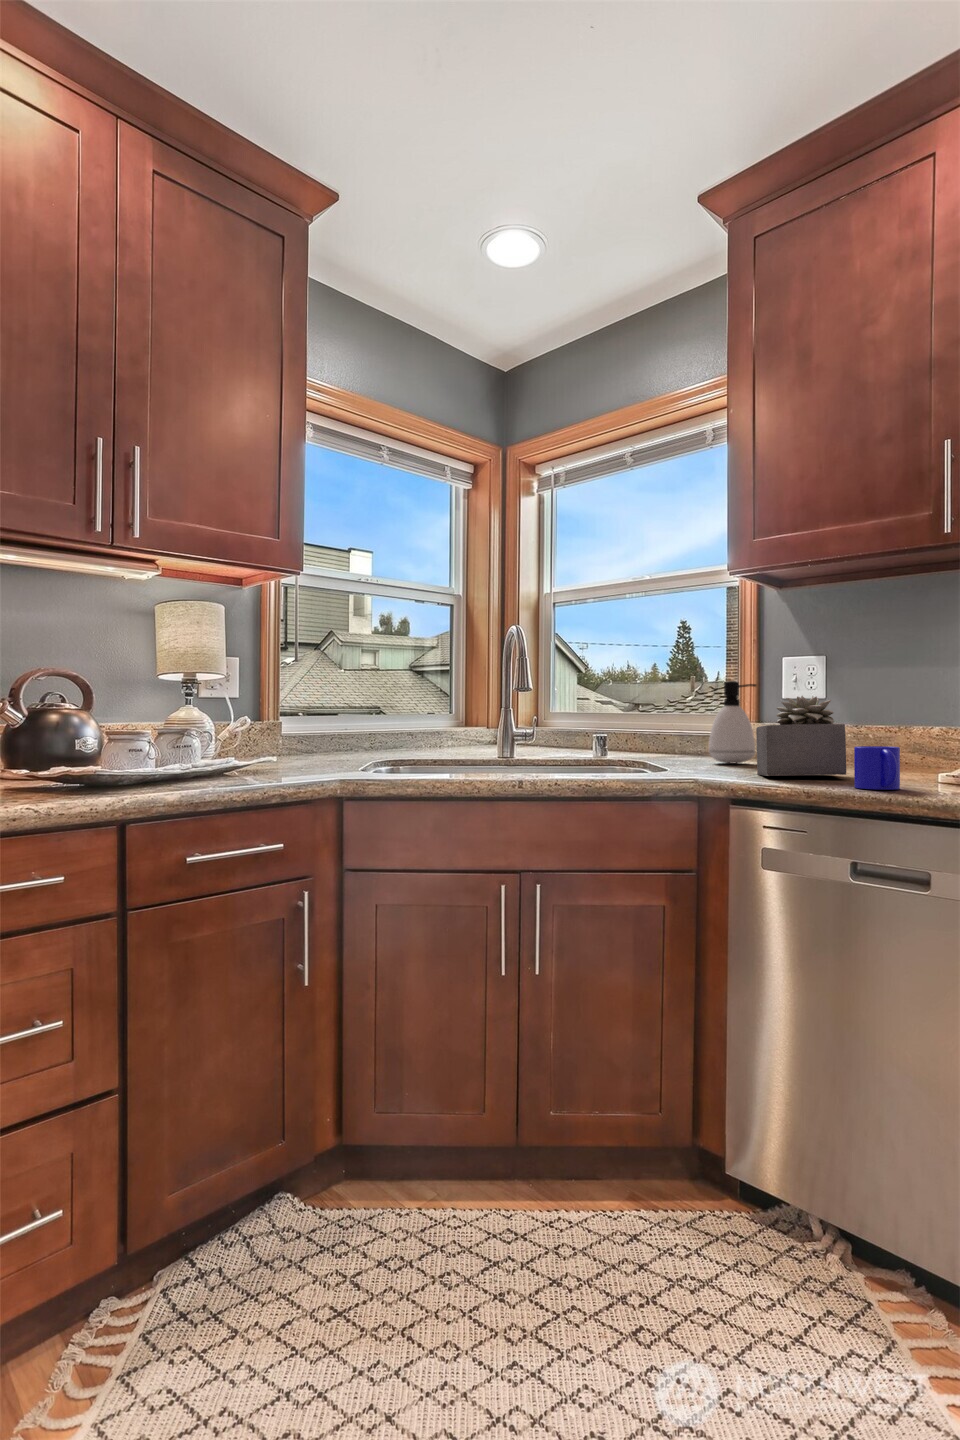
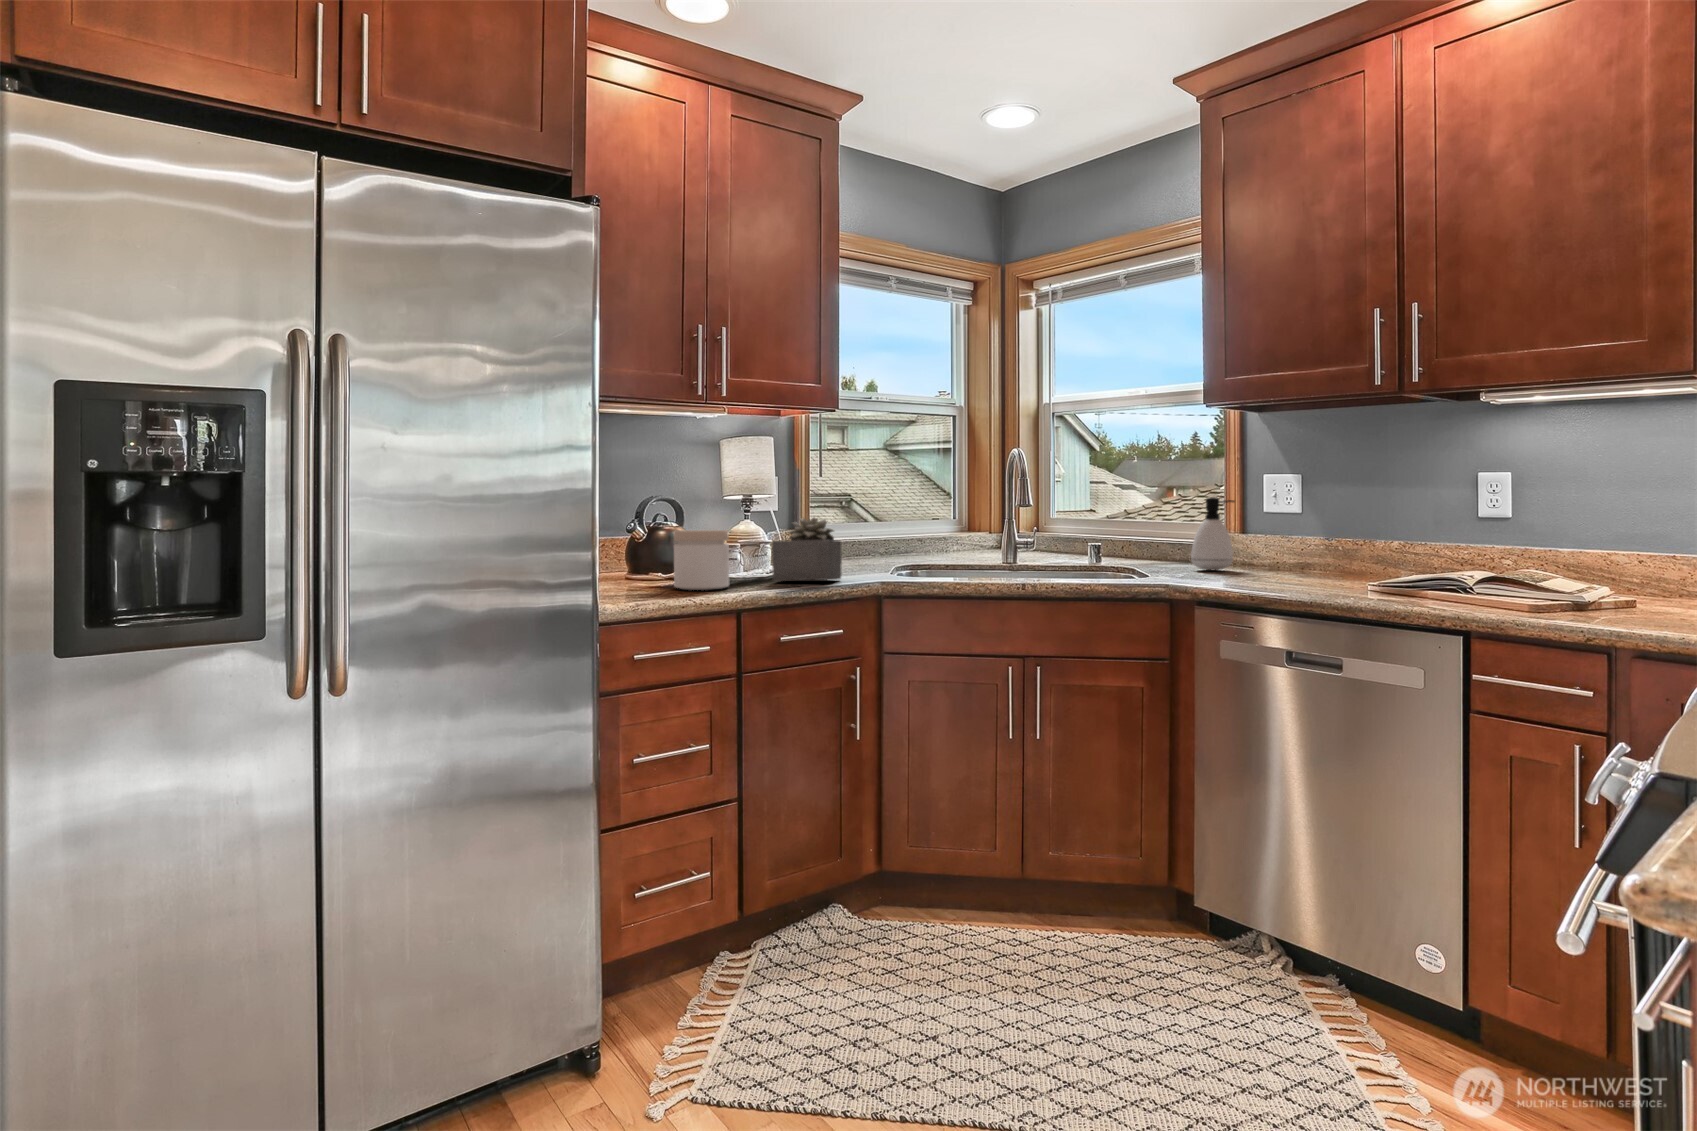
succulent plant: present [756,696,846,776] -> present [772,517,842,581]
jar: none [55,712,135,791] -> present [674,530,729,590]
mug: present [854,746,900,790] -> none [1298,558,1335,592]

